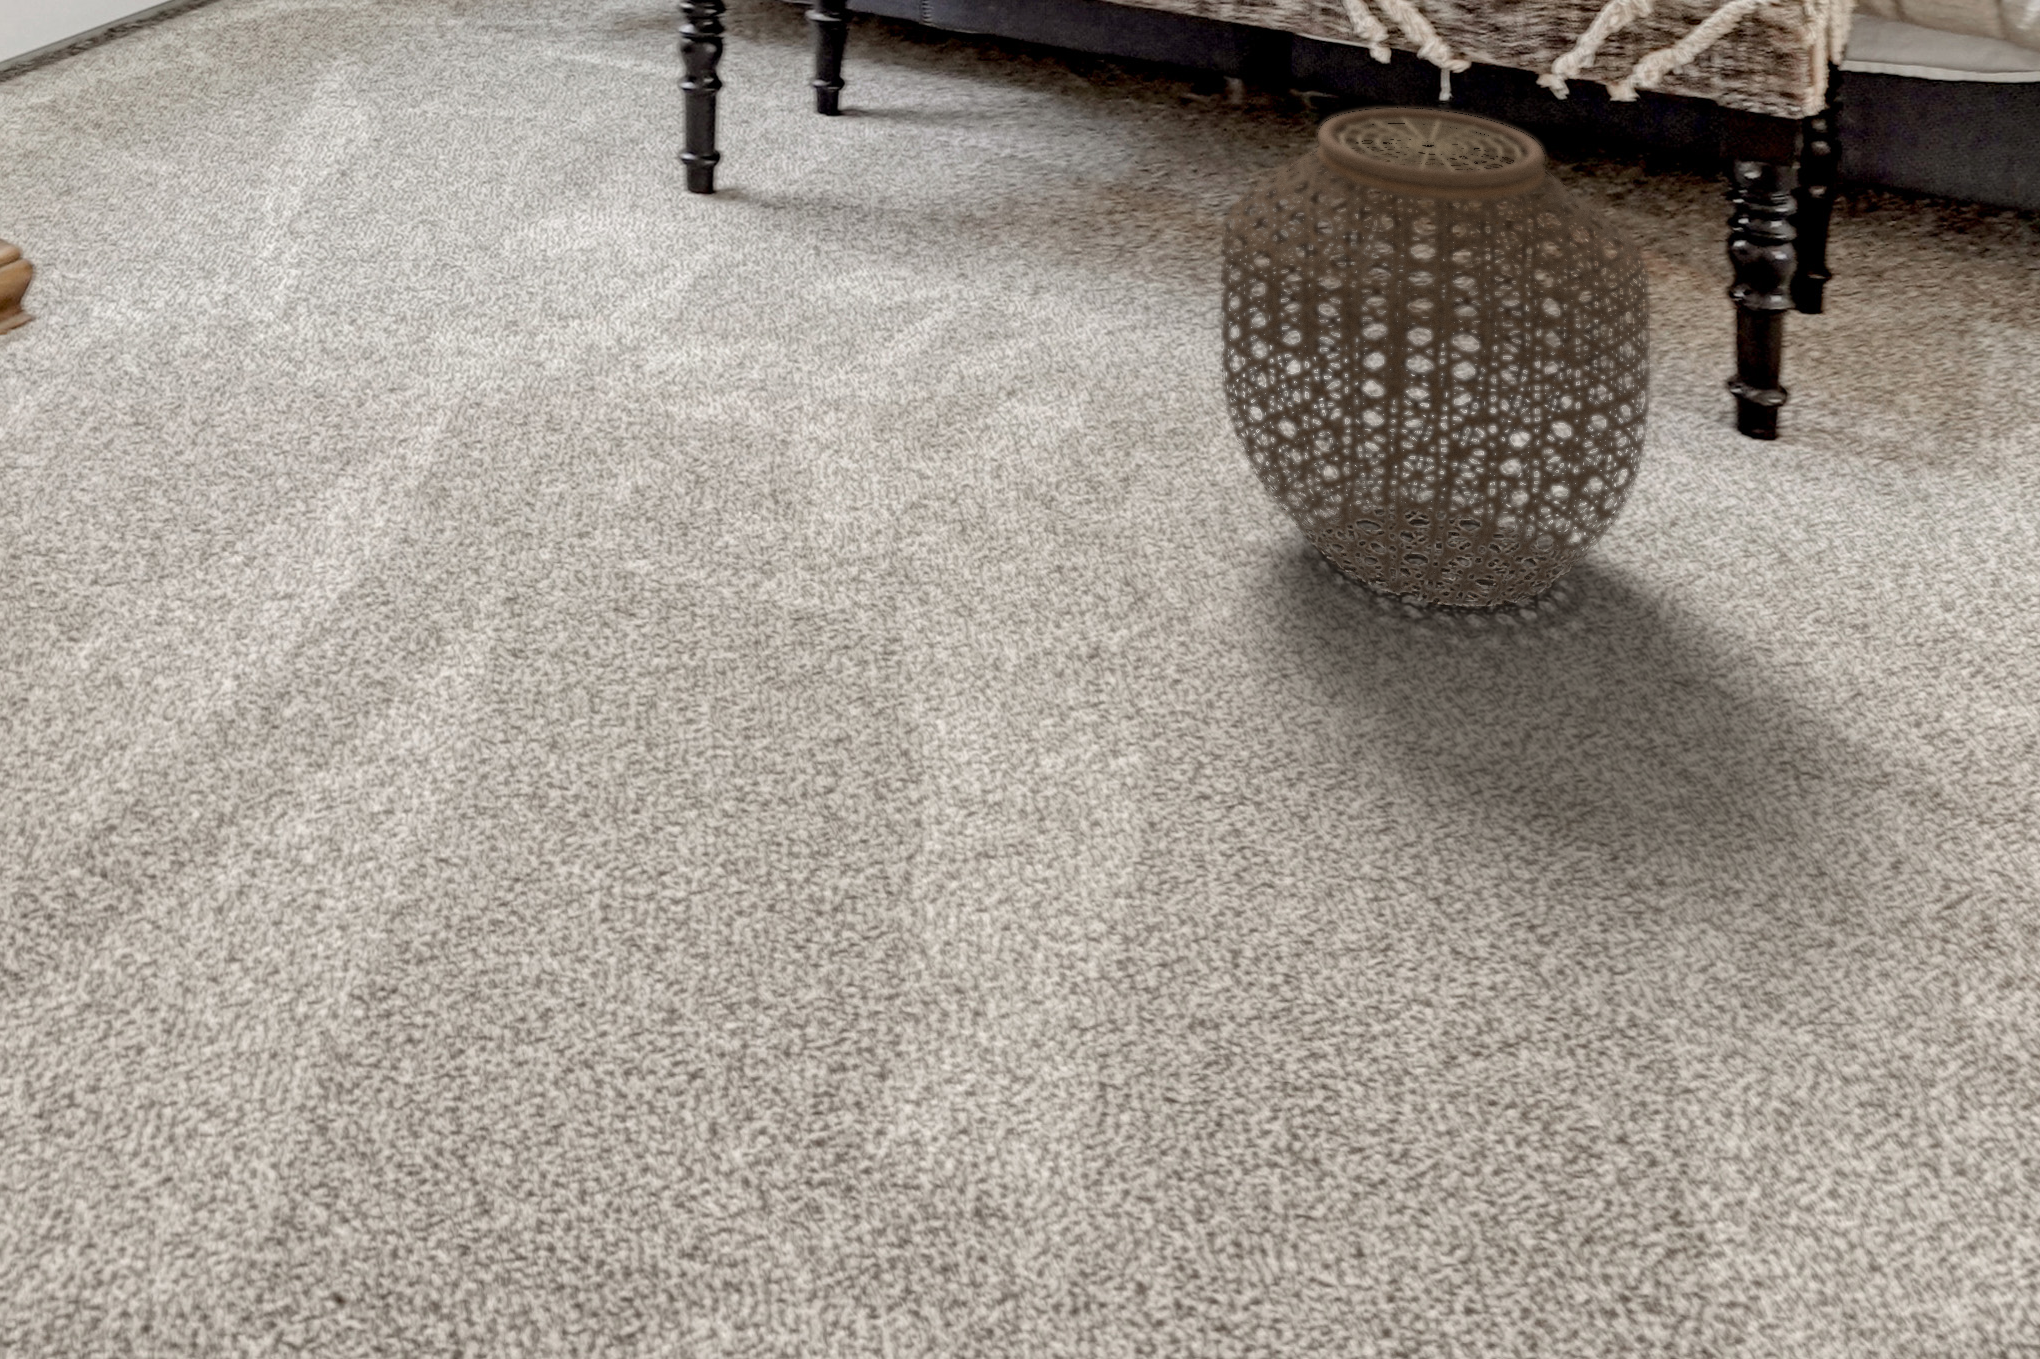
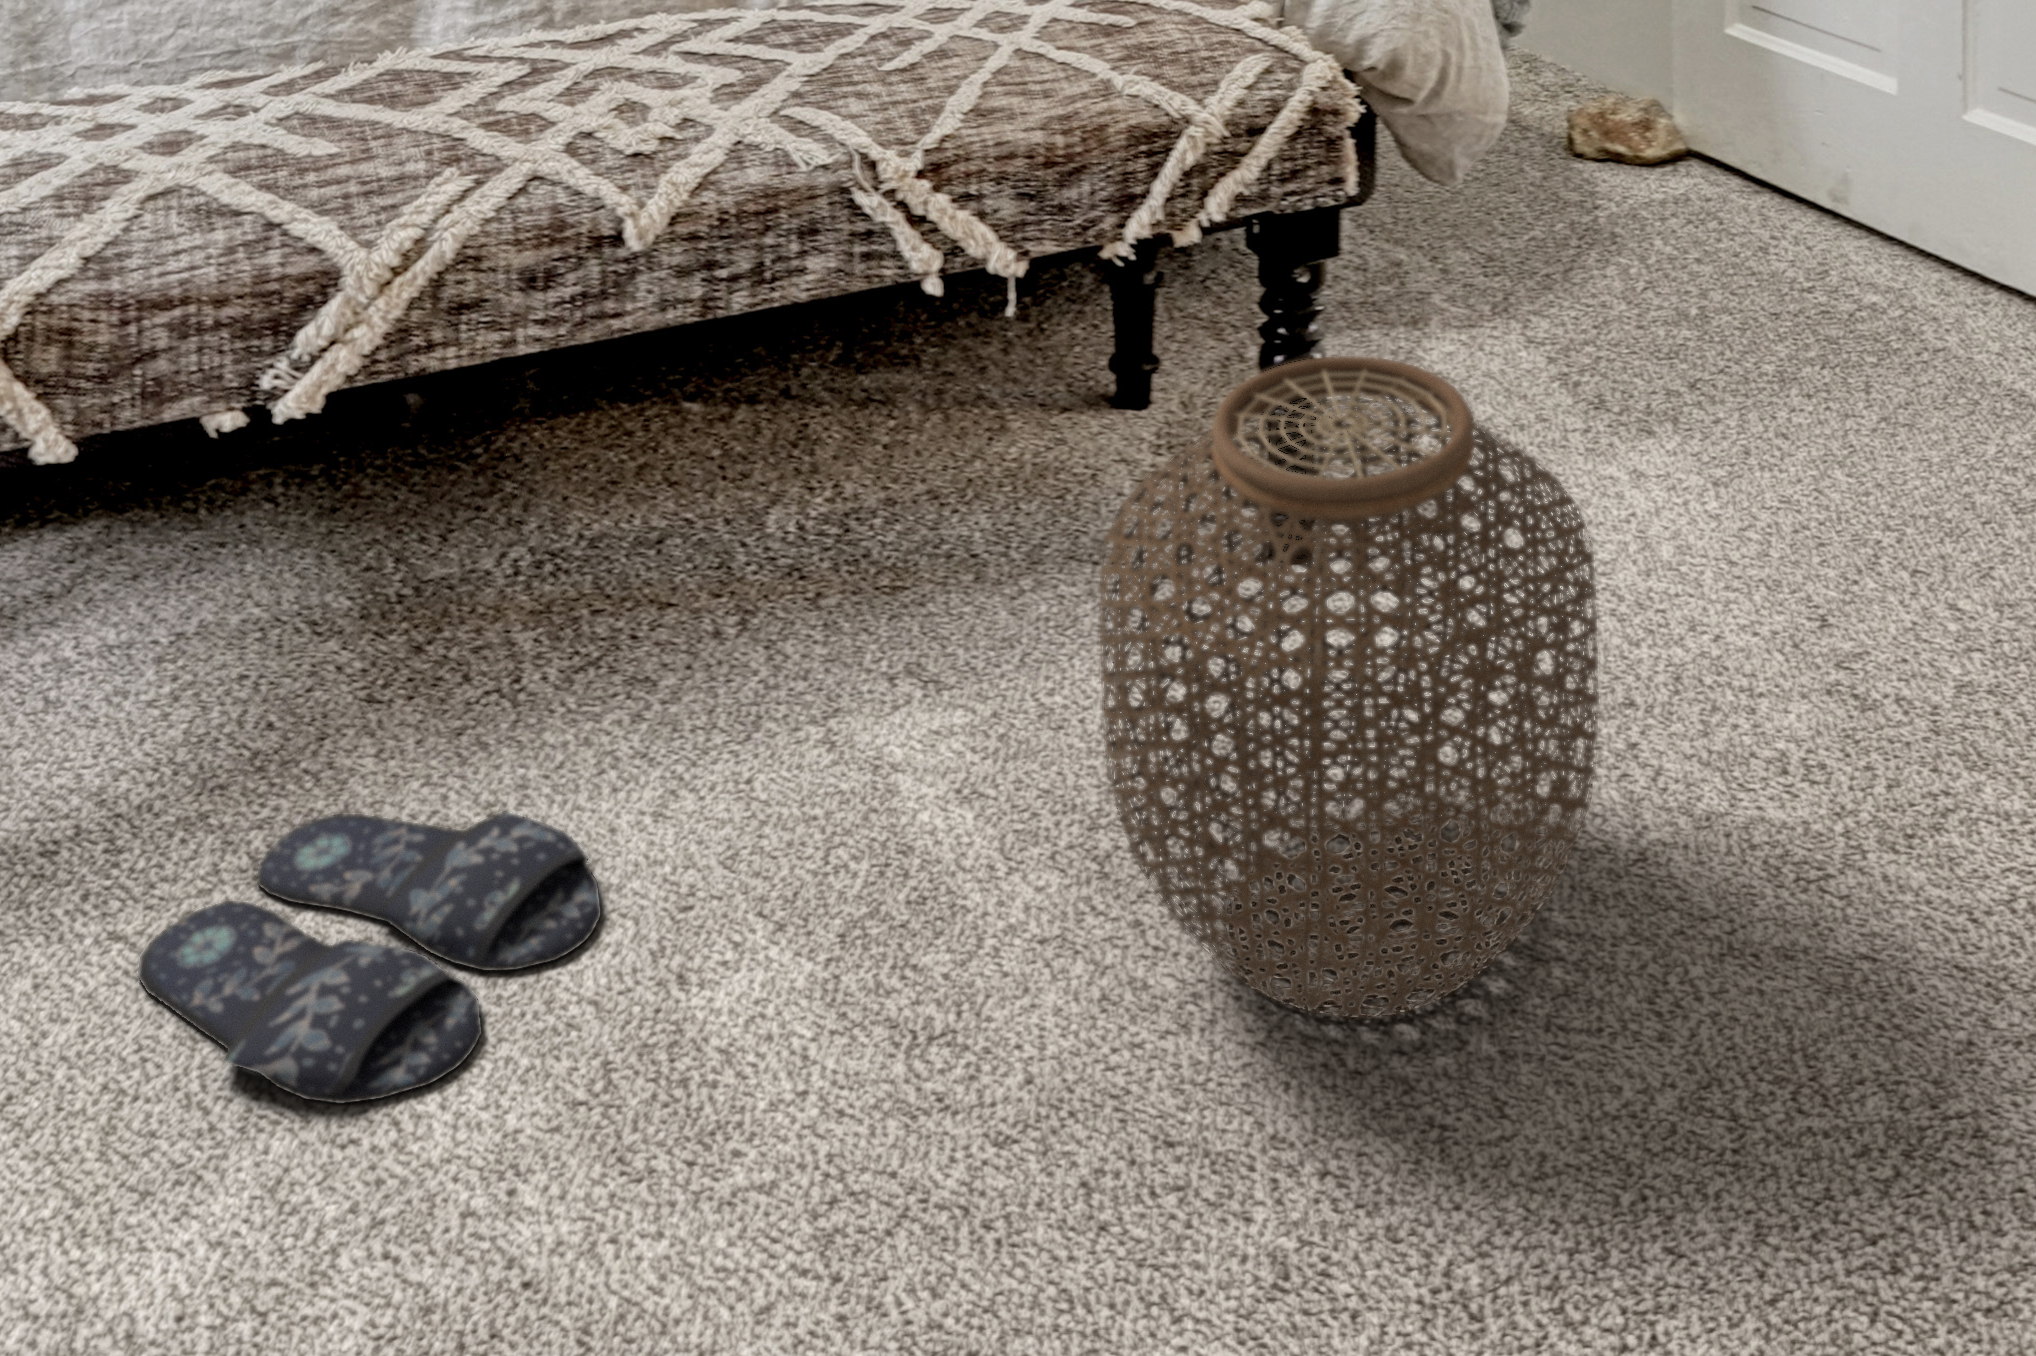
slippers: none [779,247,1020,355] -> present [138,812,601,1104]

